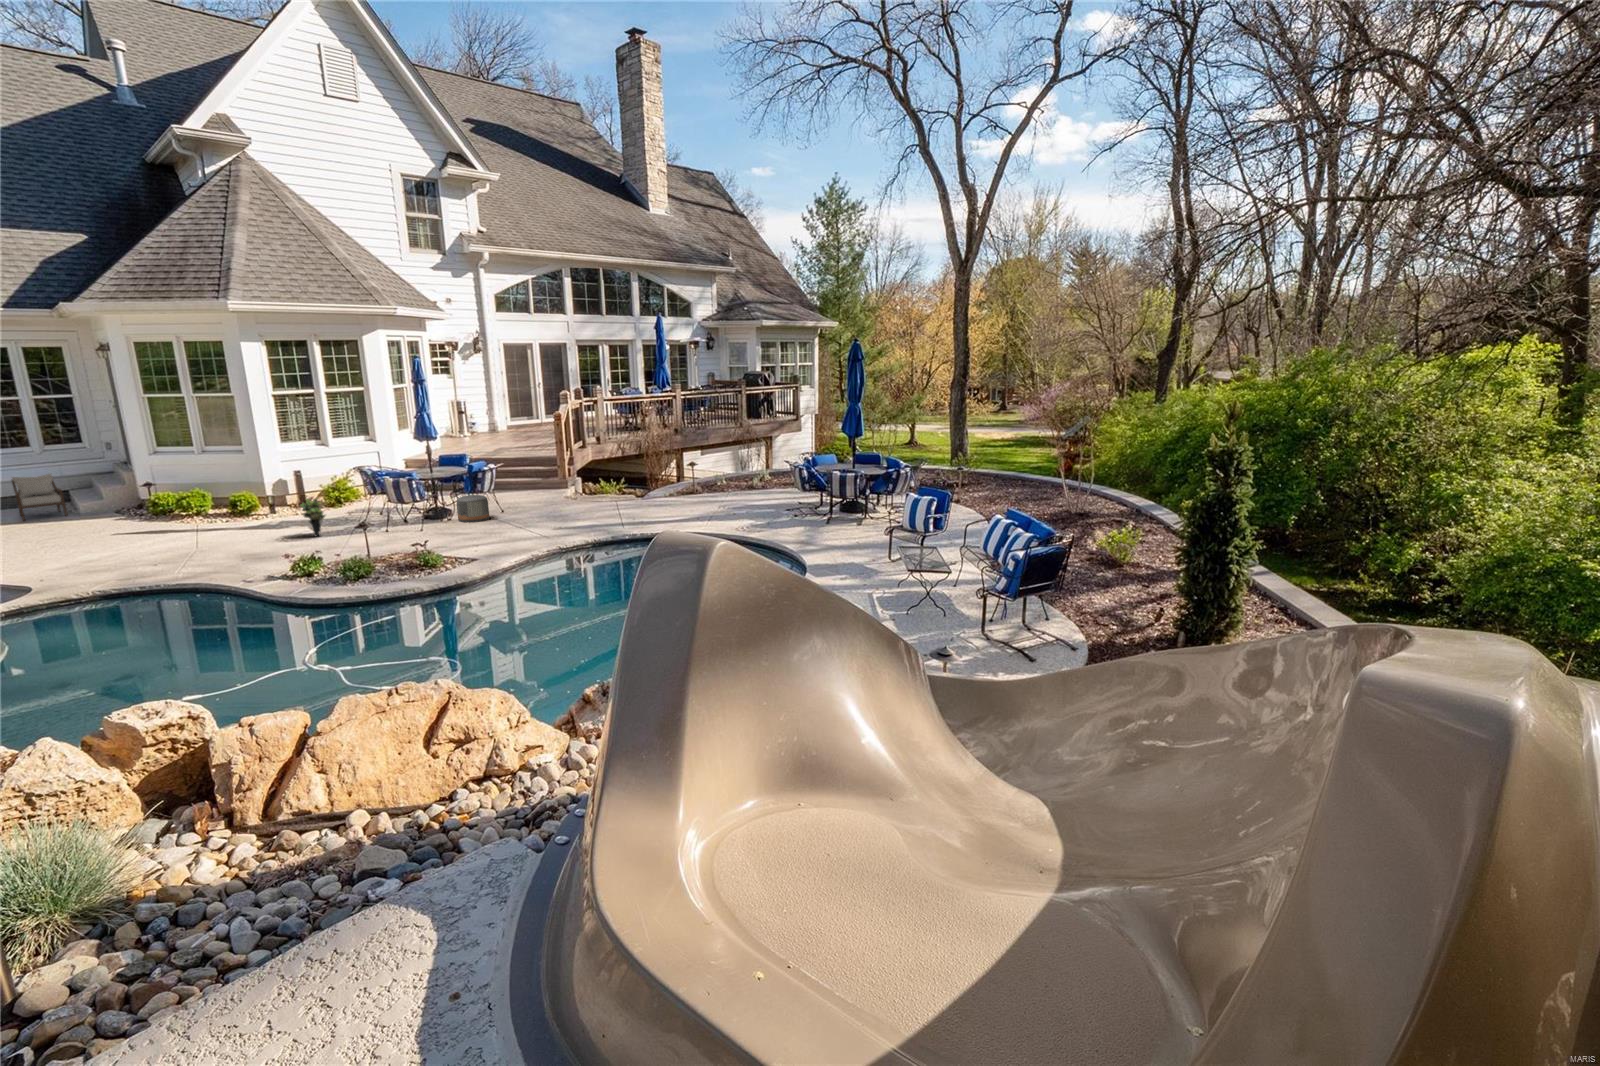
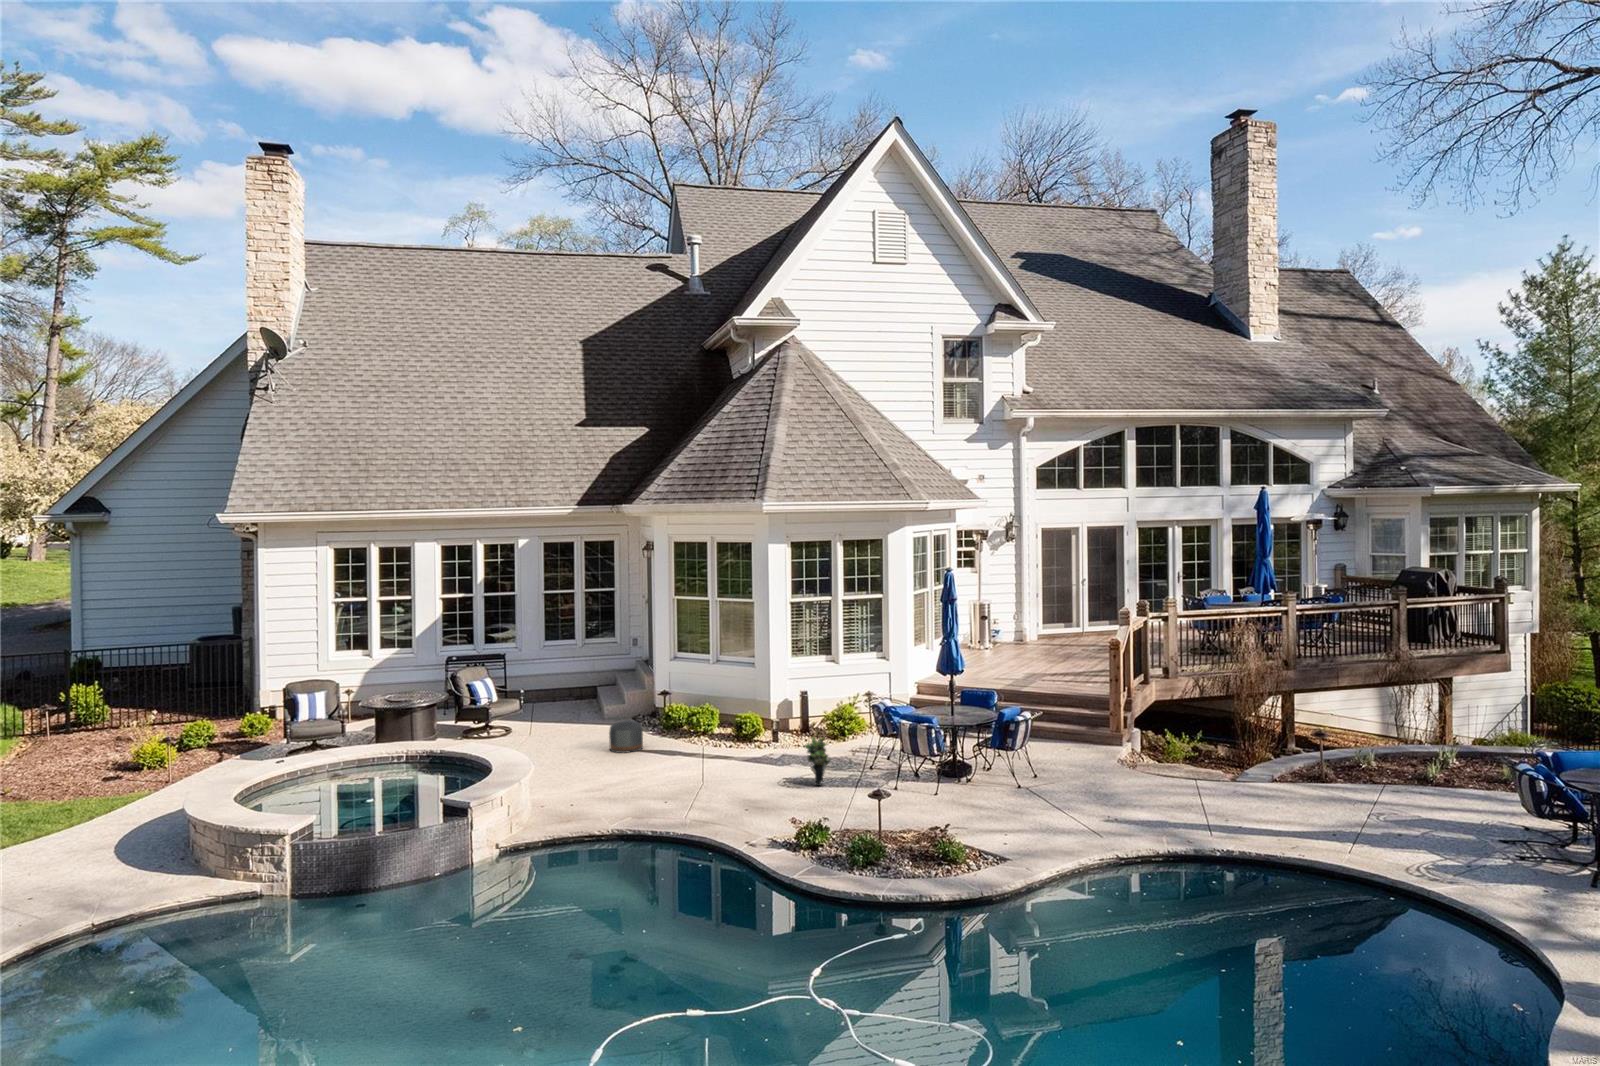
armchair: present [12,474,68,521] -> none [560,670,597,720]
pouf: present [457,495,490,522] -> present [609,721,643,753]

